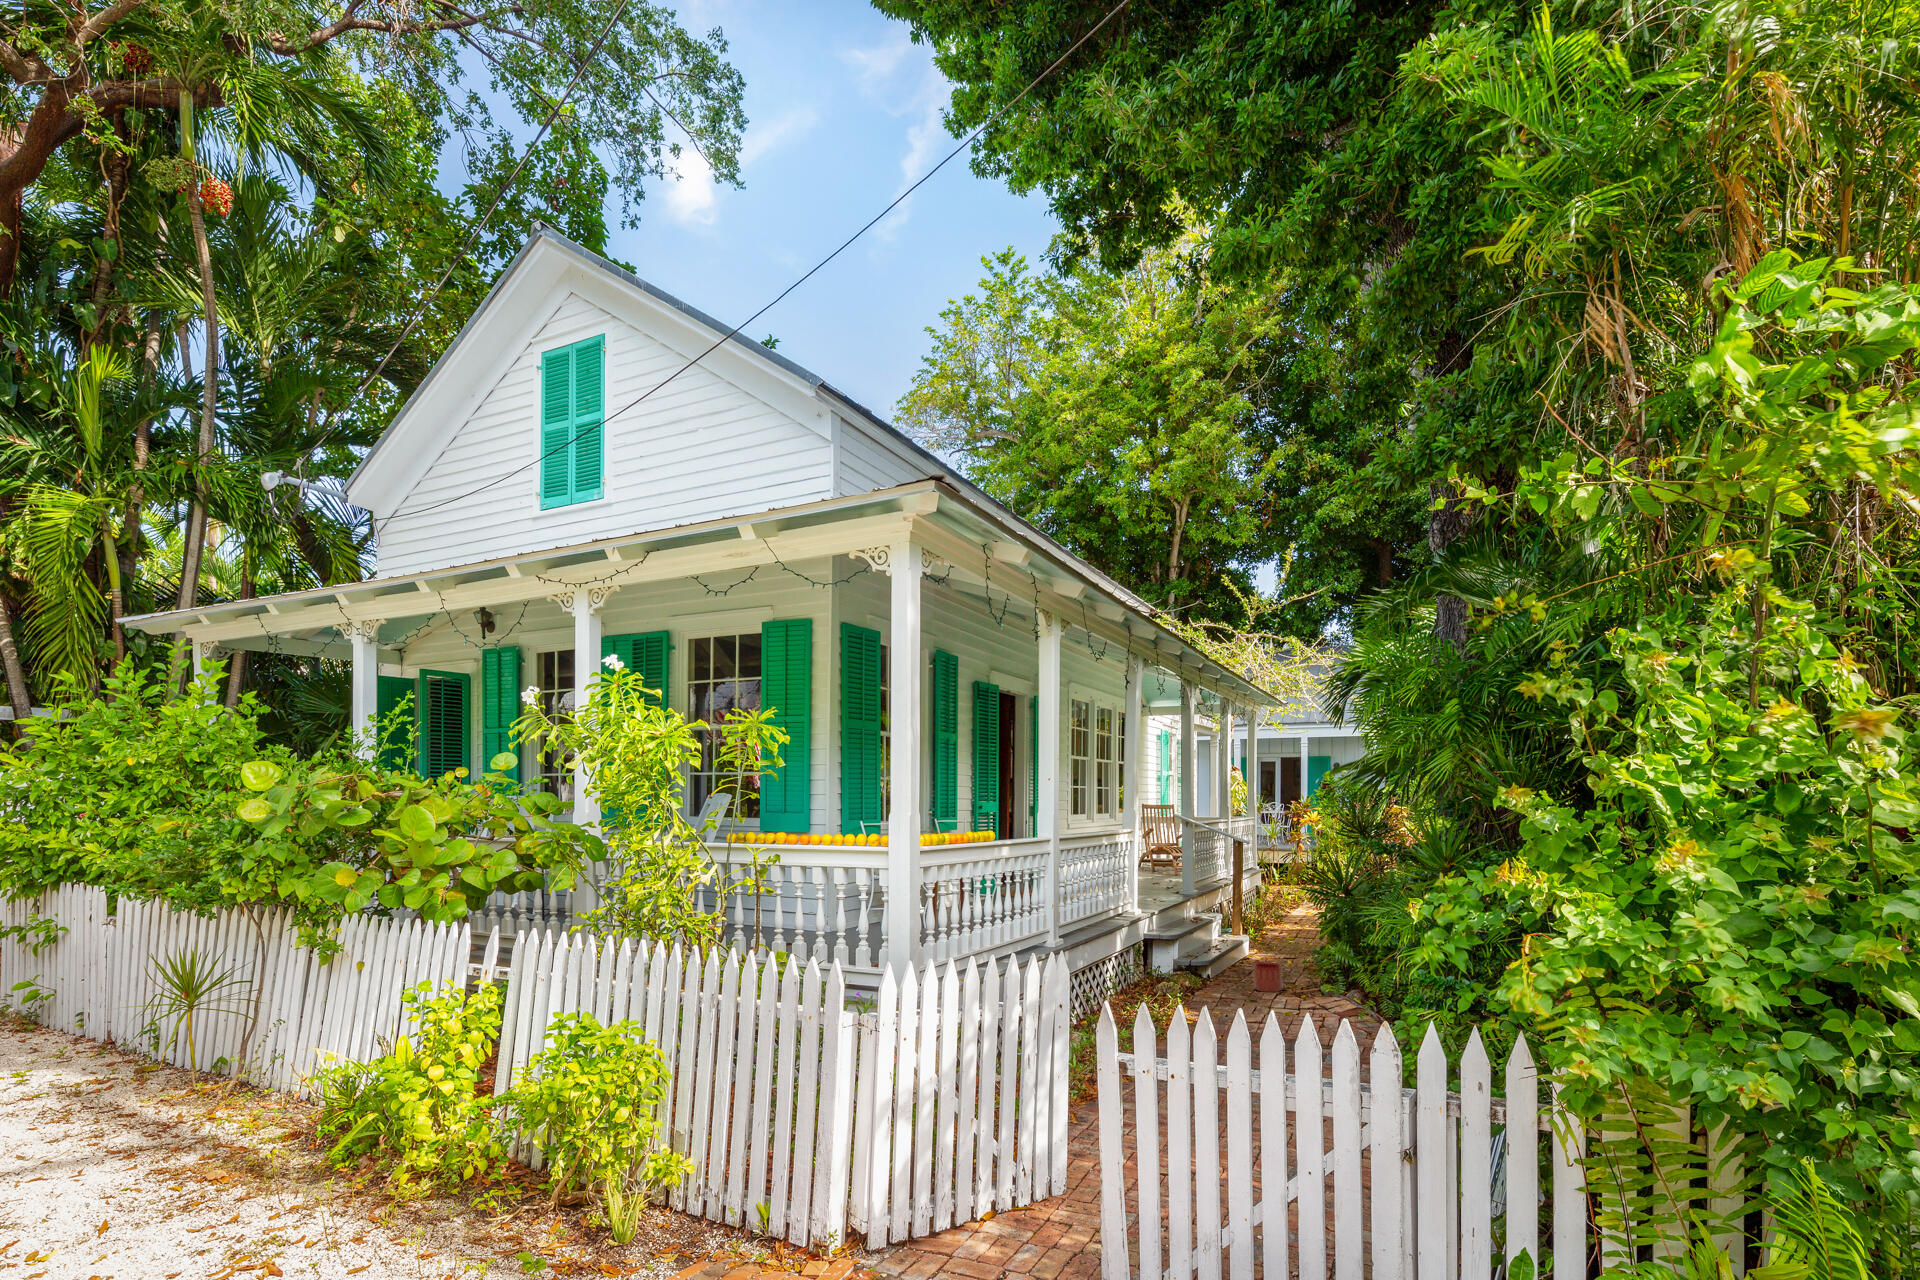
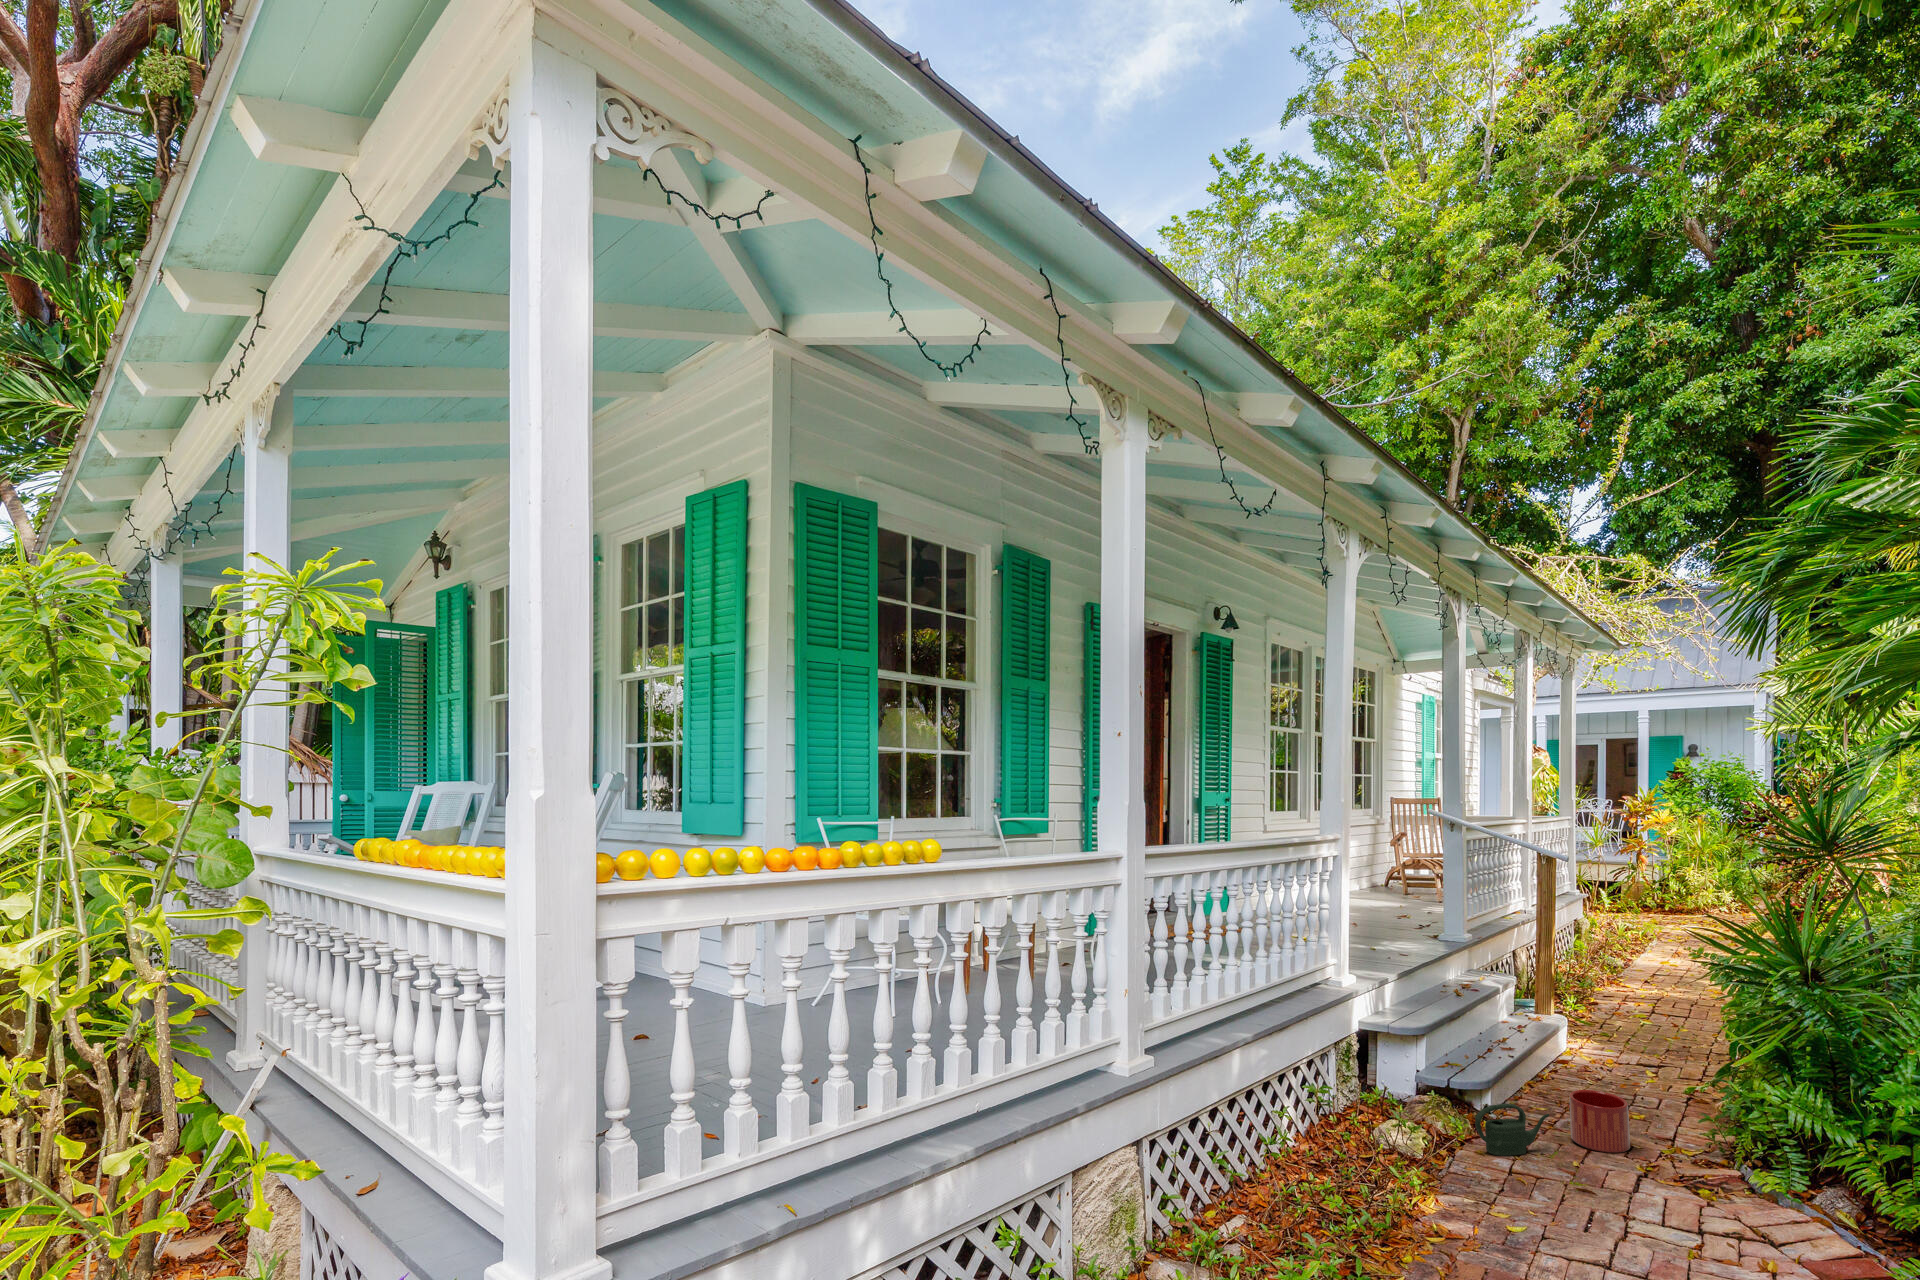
watering can: none [1207,970,1244,998] -> present [1475,1104,1549,1156]

